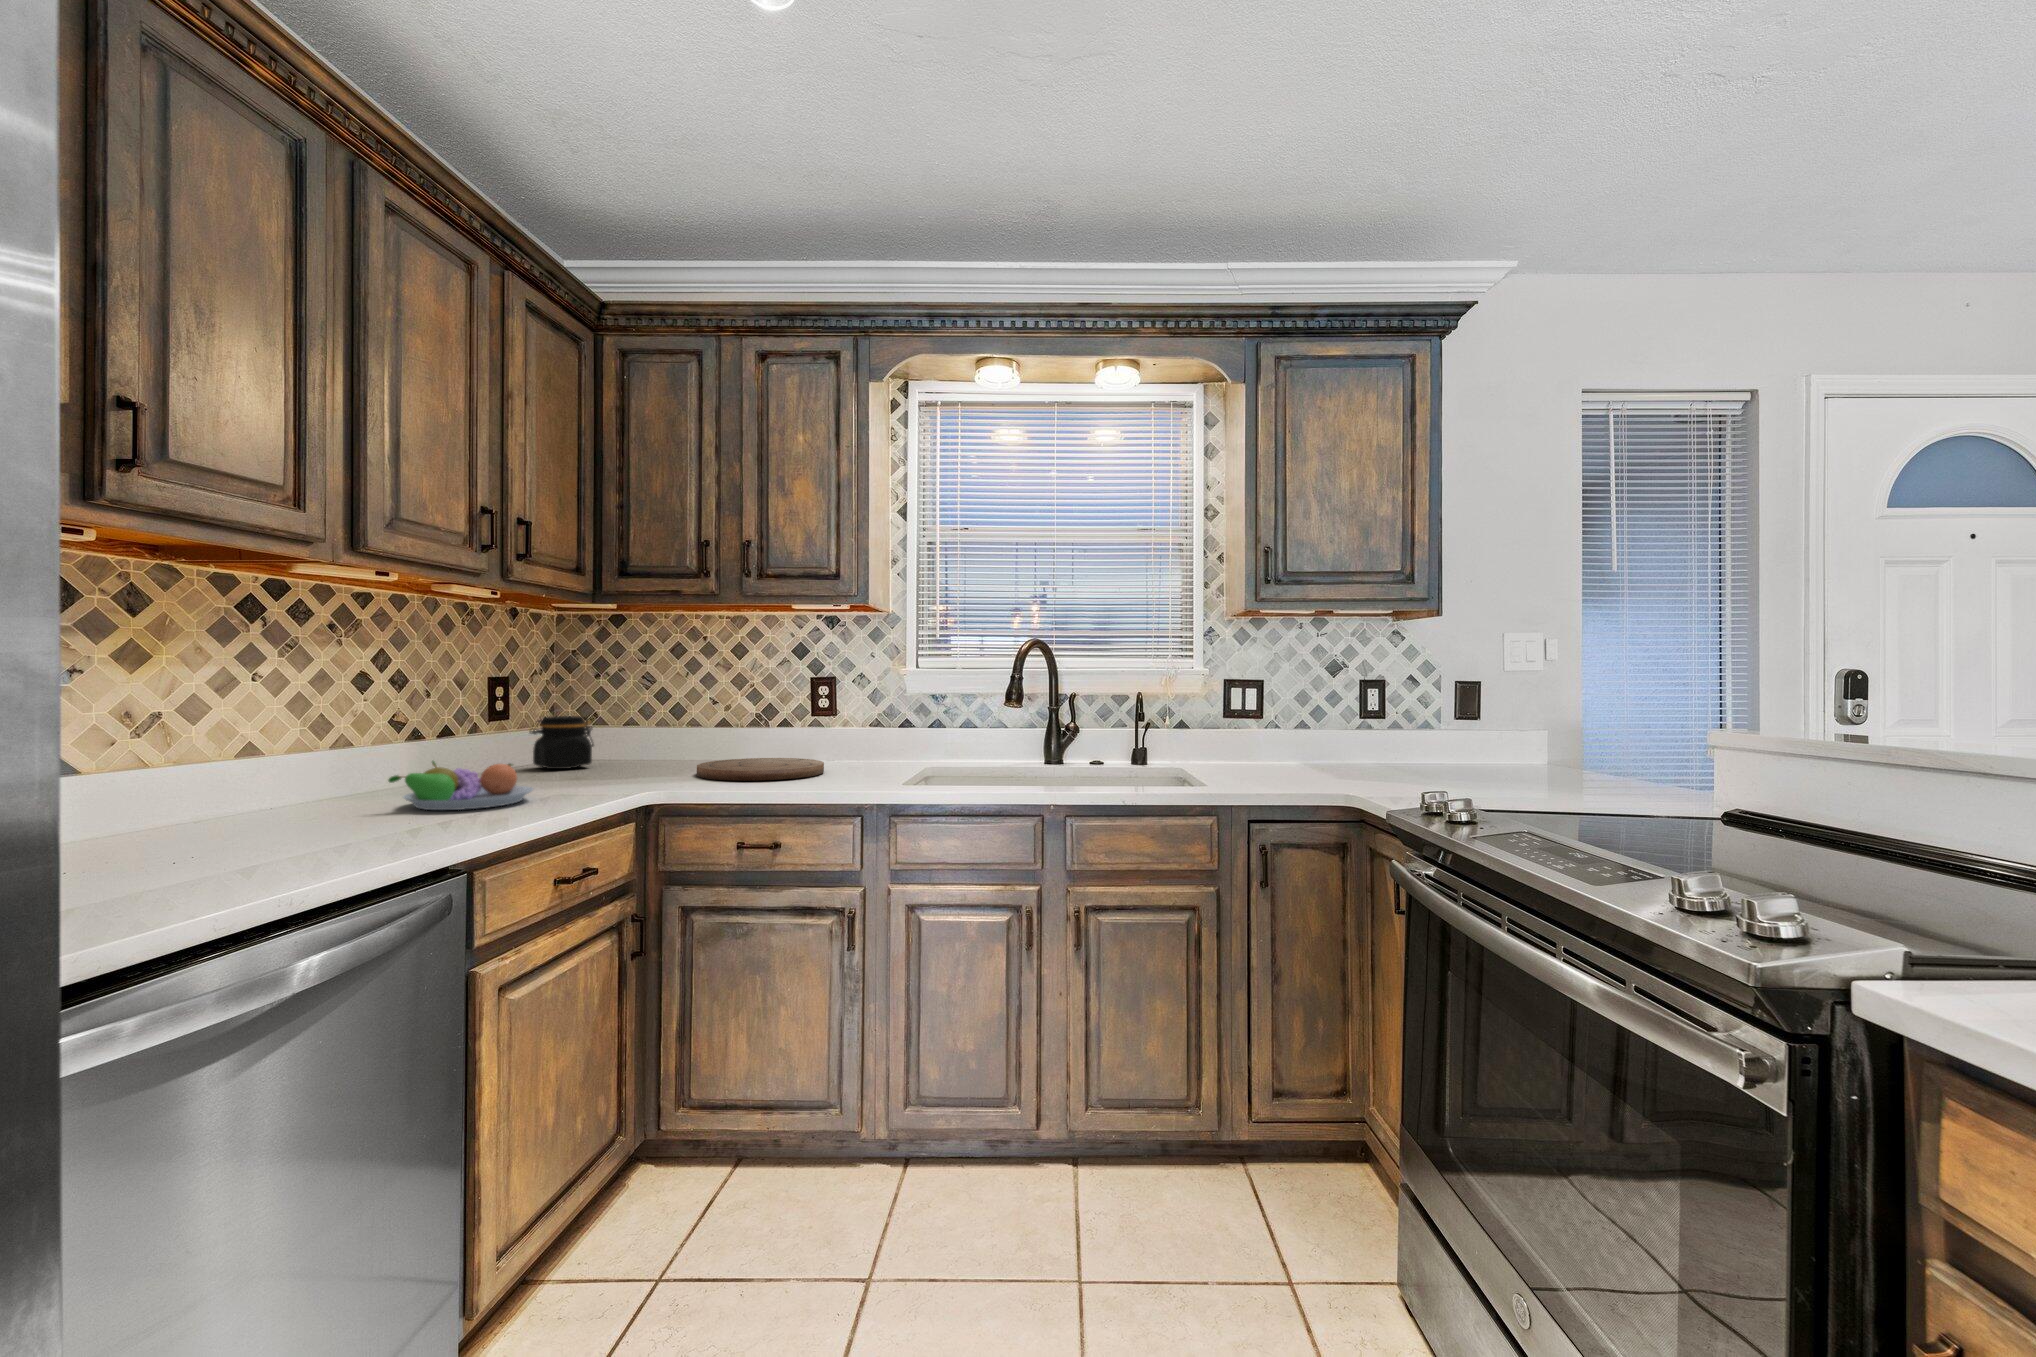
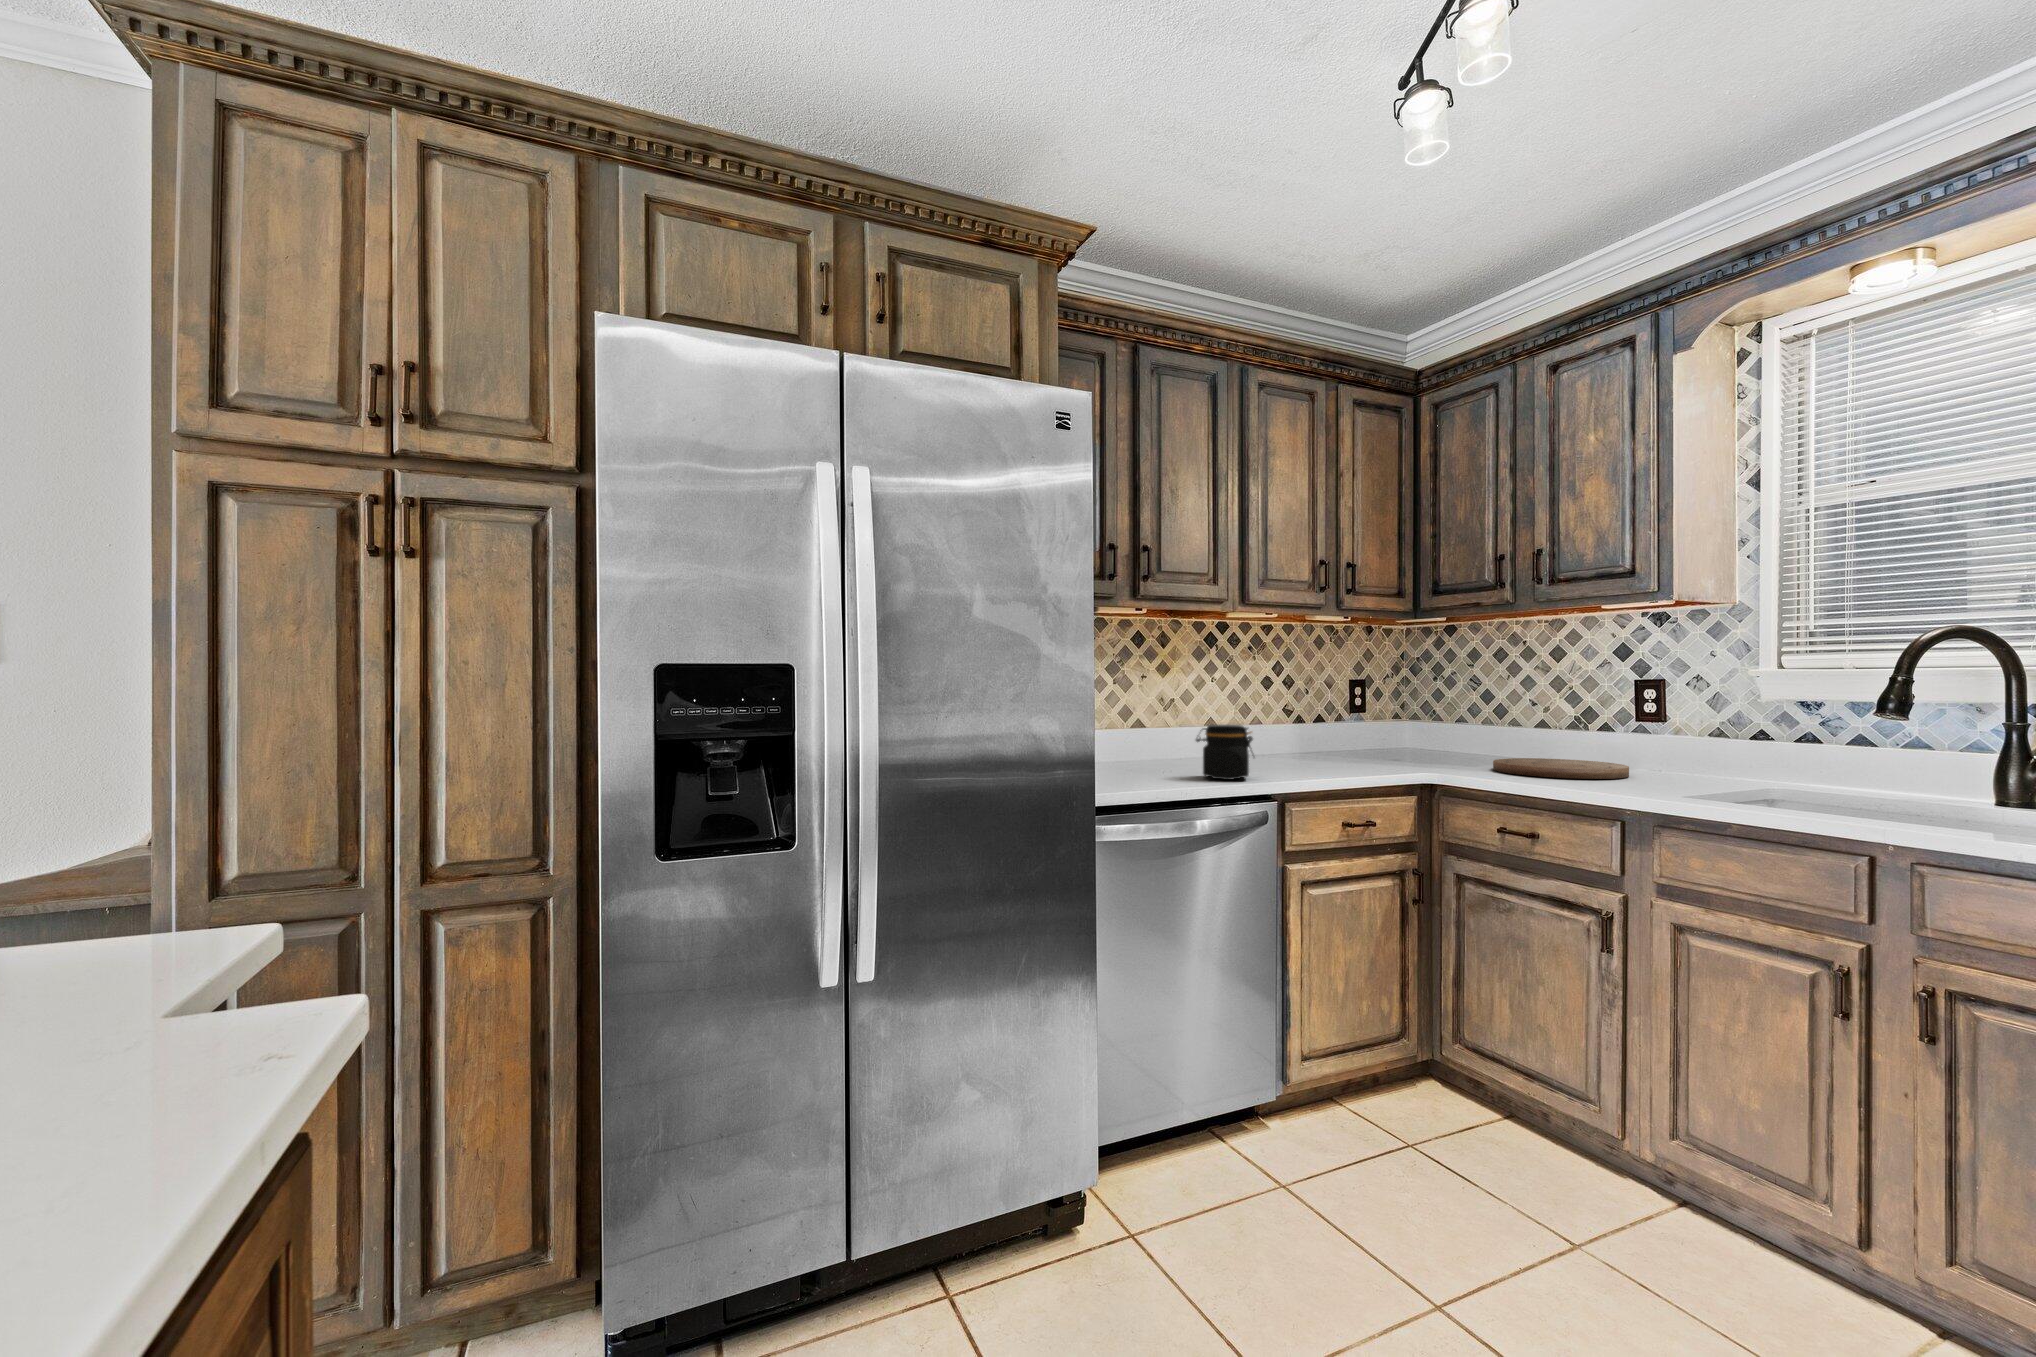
jar: present [530,716,594,769] -> present [1196,725,1253,780]
fruit bowl: present [388,761,533,810] -> none [1264,737,1349,771]

